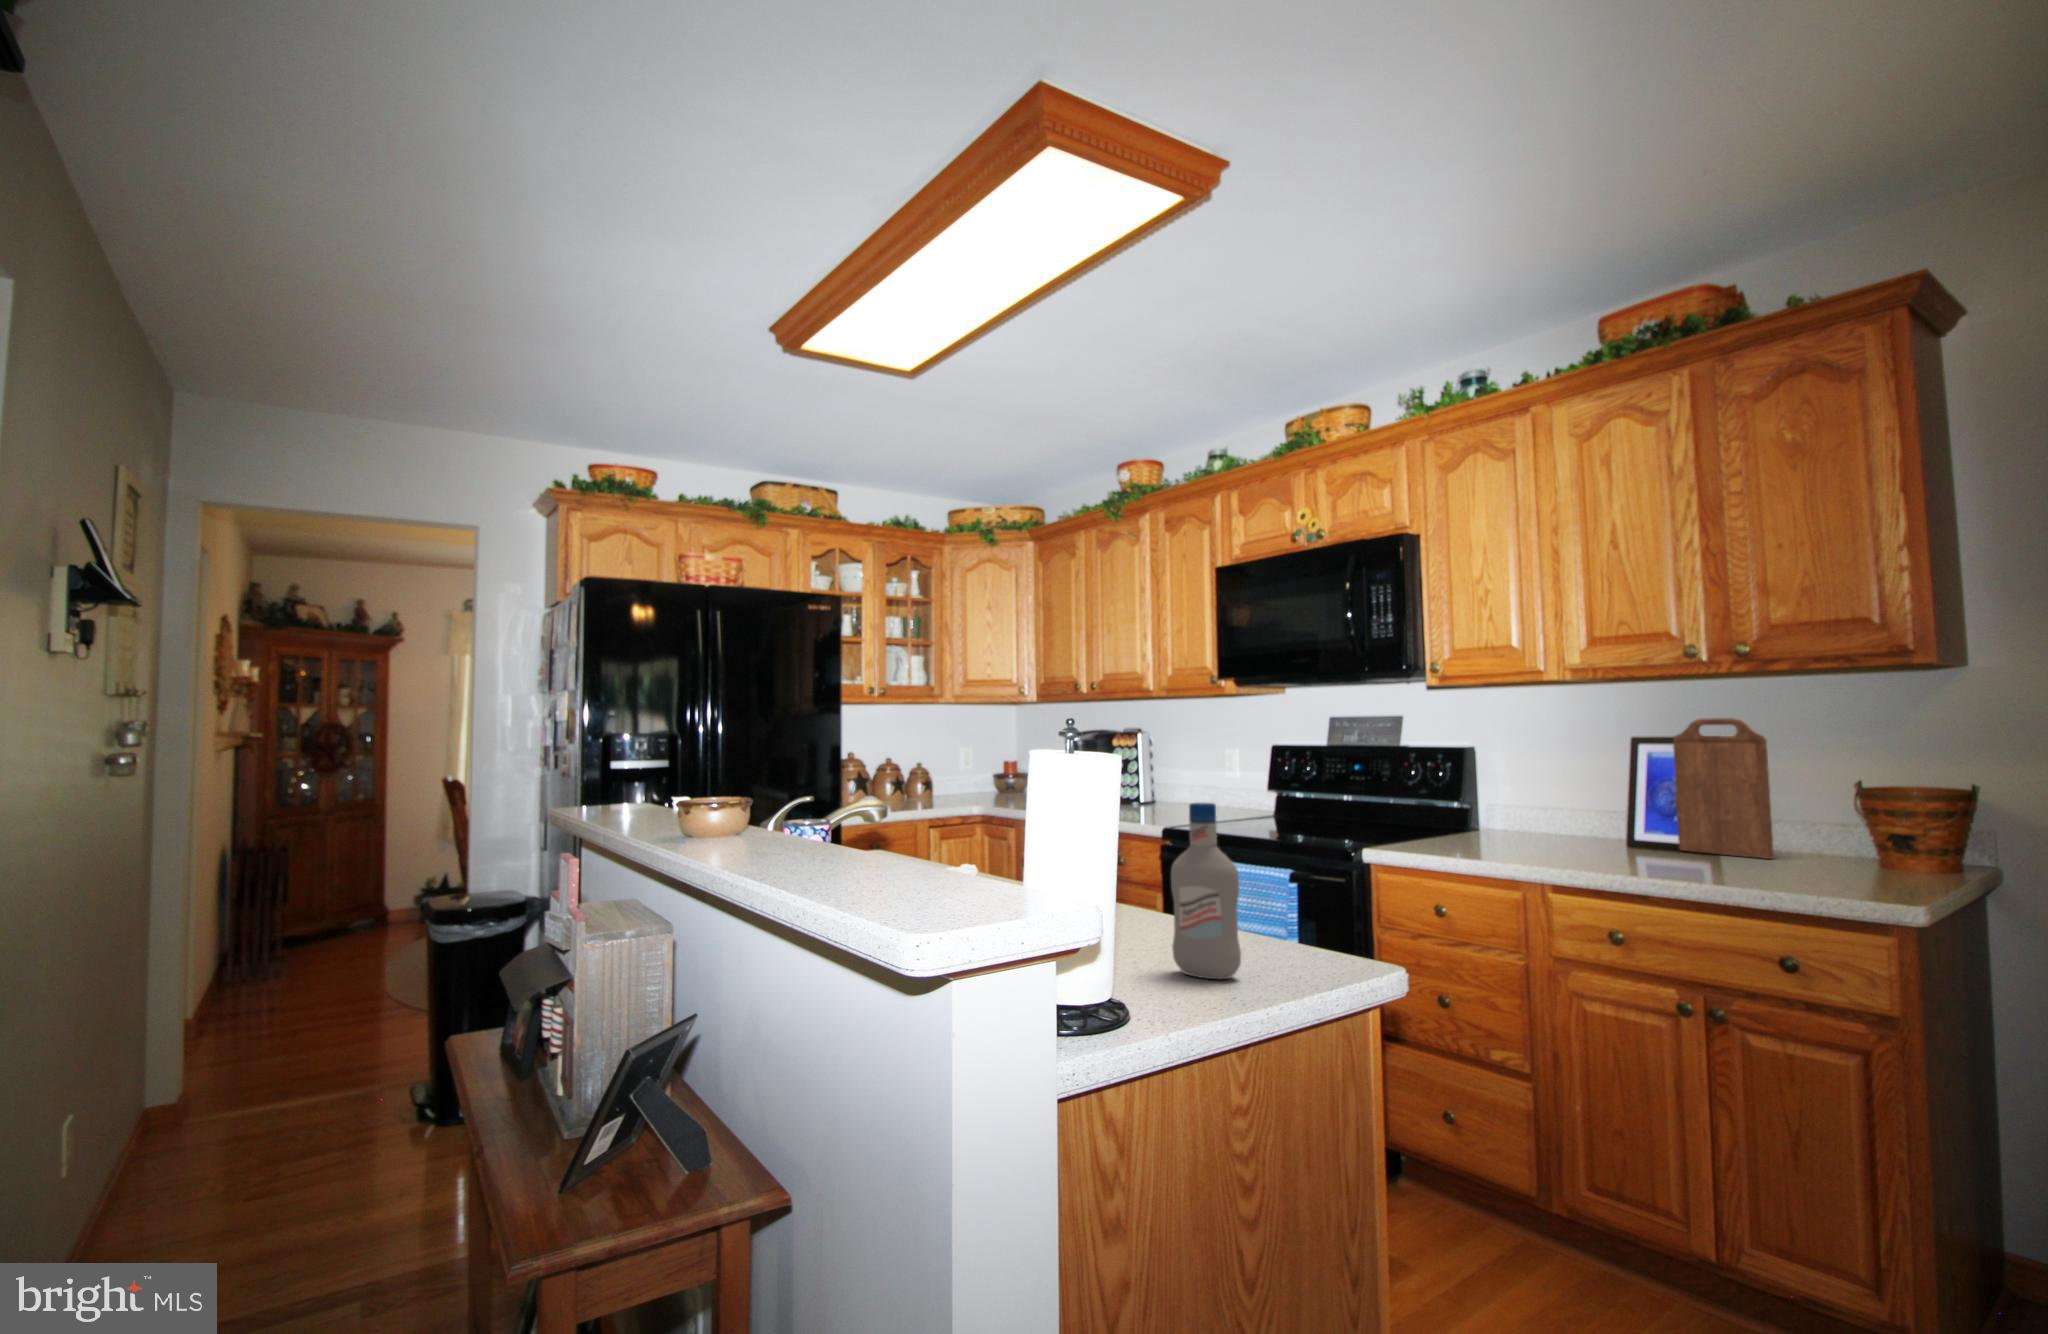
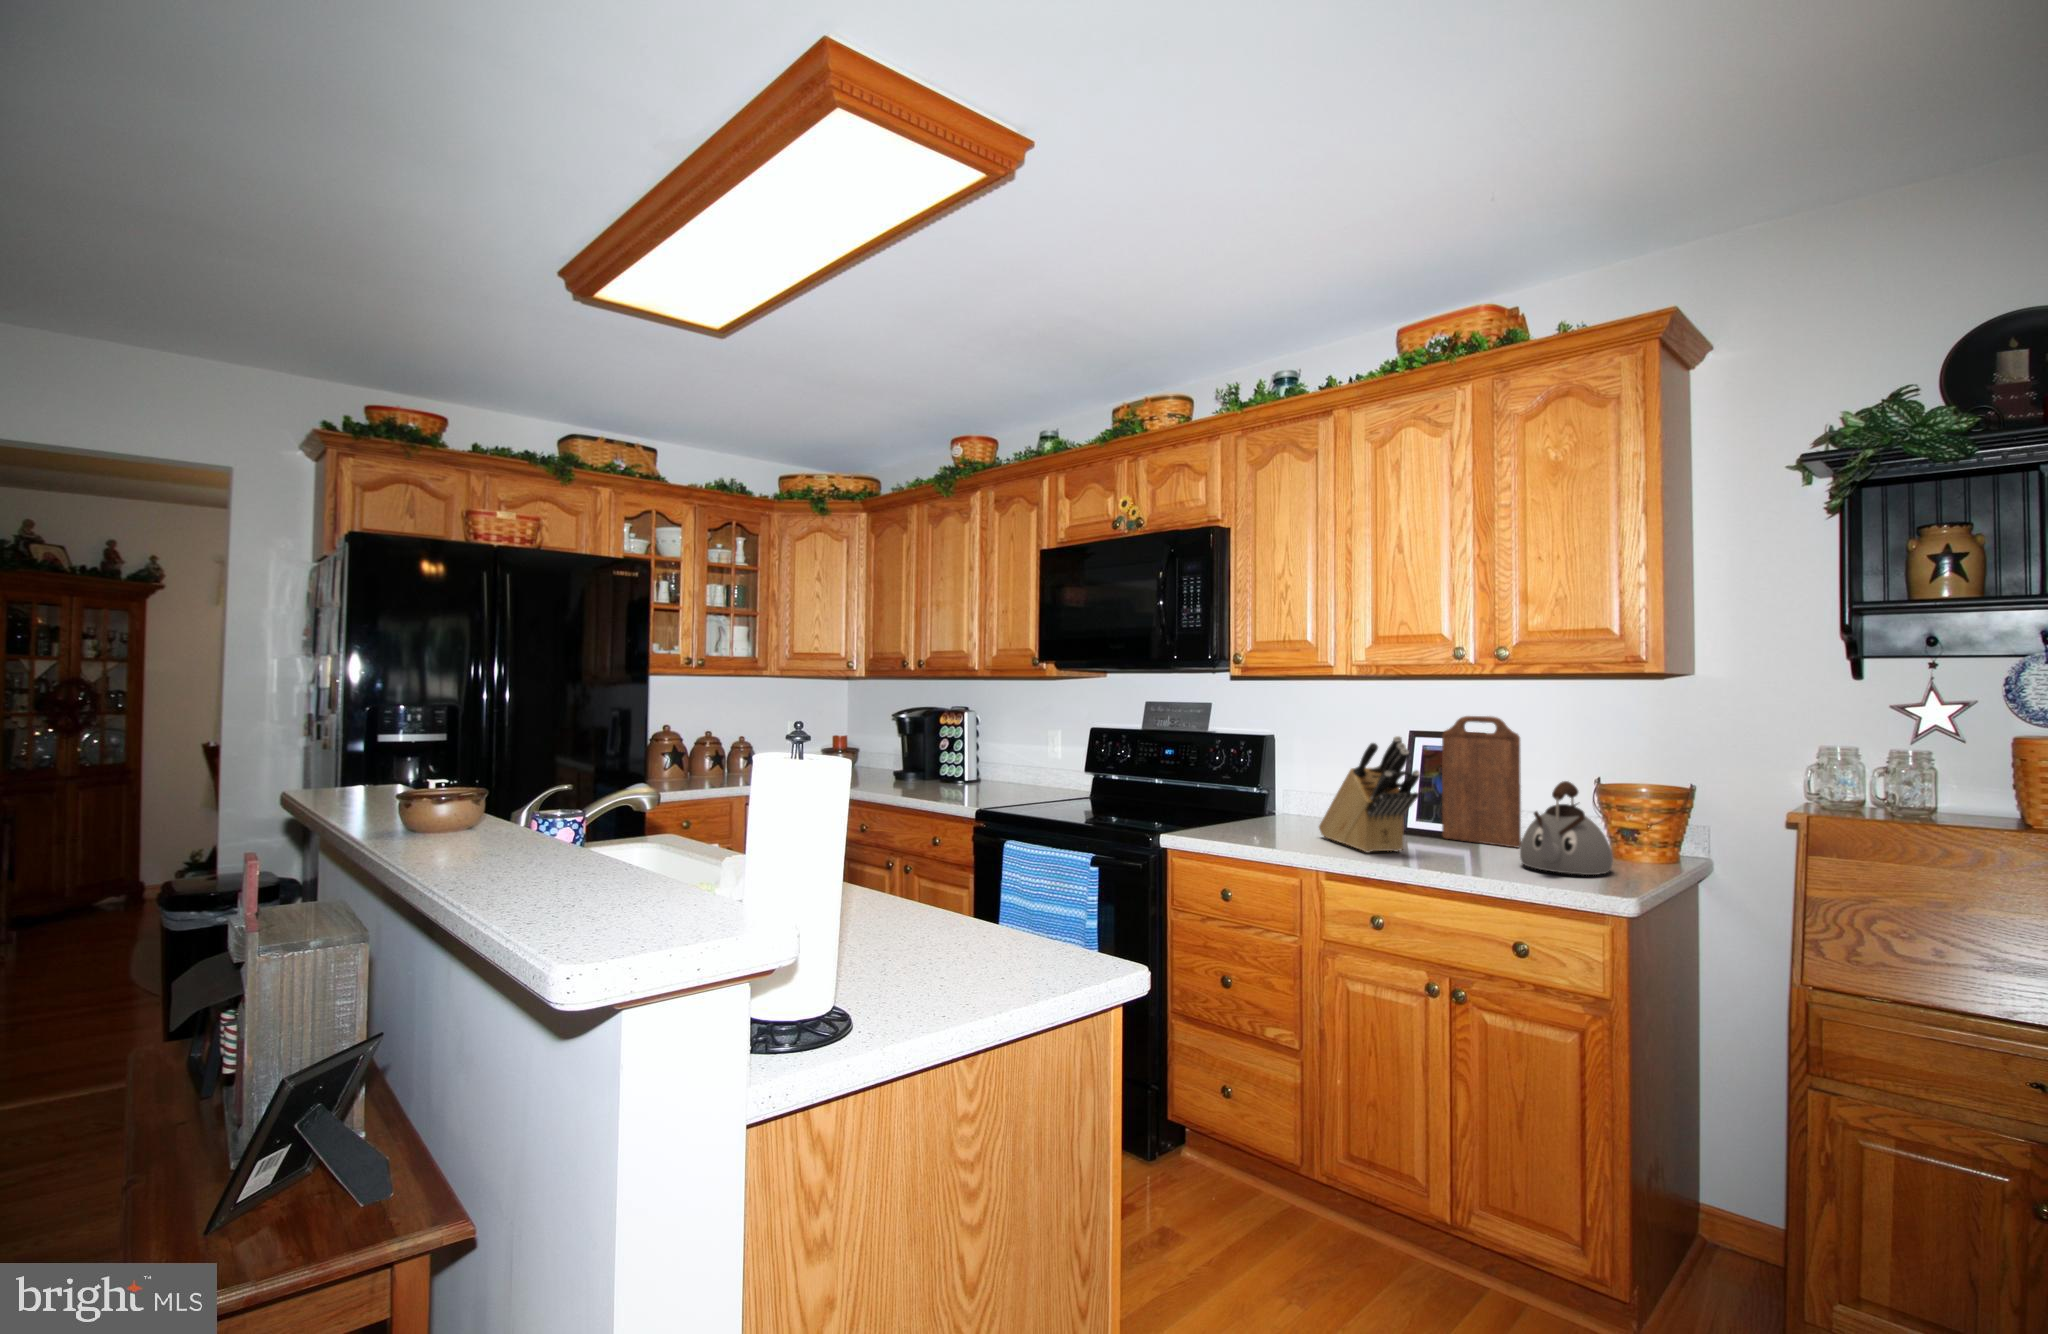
knife block: none [1536,740,1654,864] -> present [1319,736,1420,853]
kettle: none [1776,783,1890,883] -> present [1520,781,1613,875]
bottle: present [1171,803,1241,979] -> none [913,816,983,1004]

